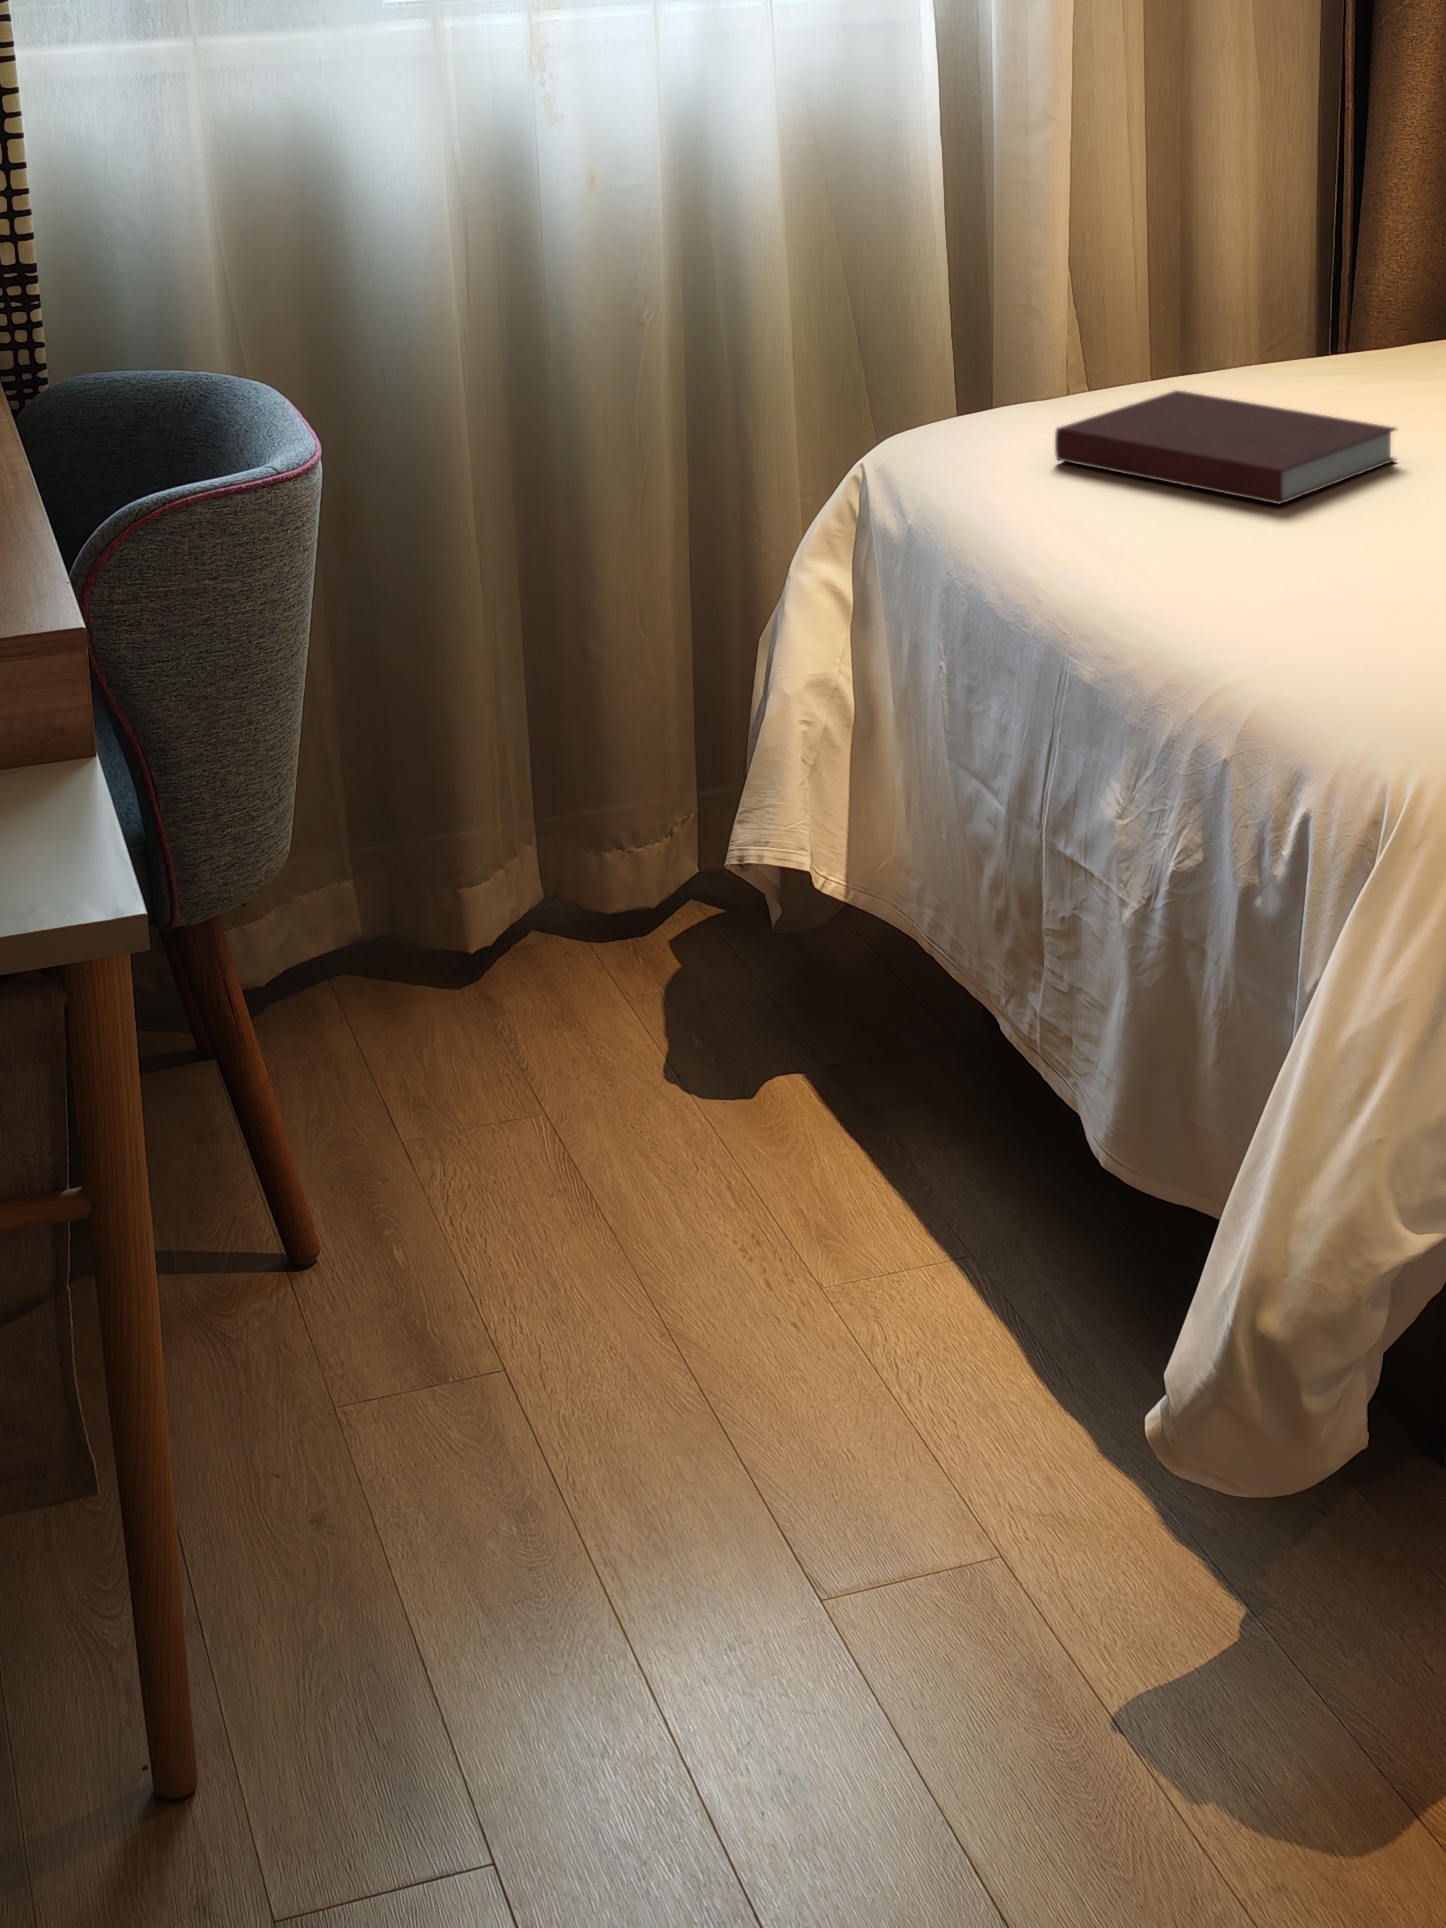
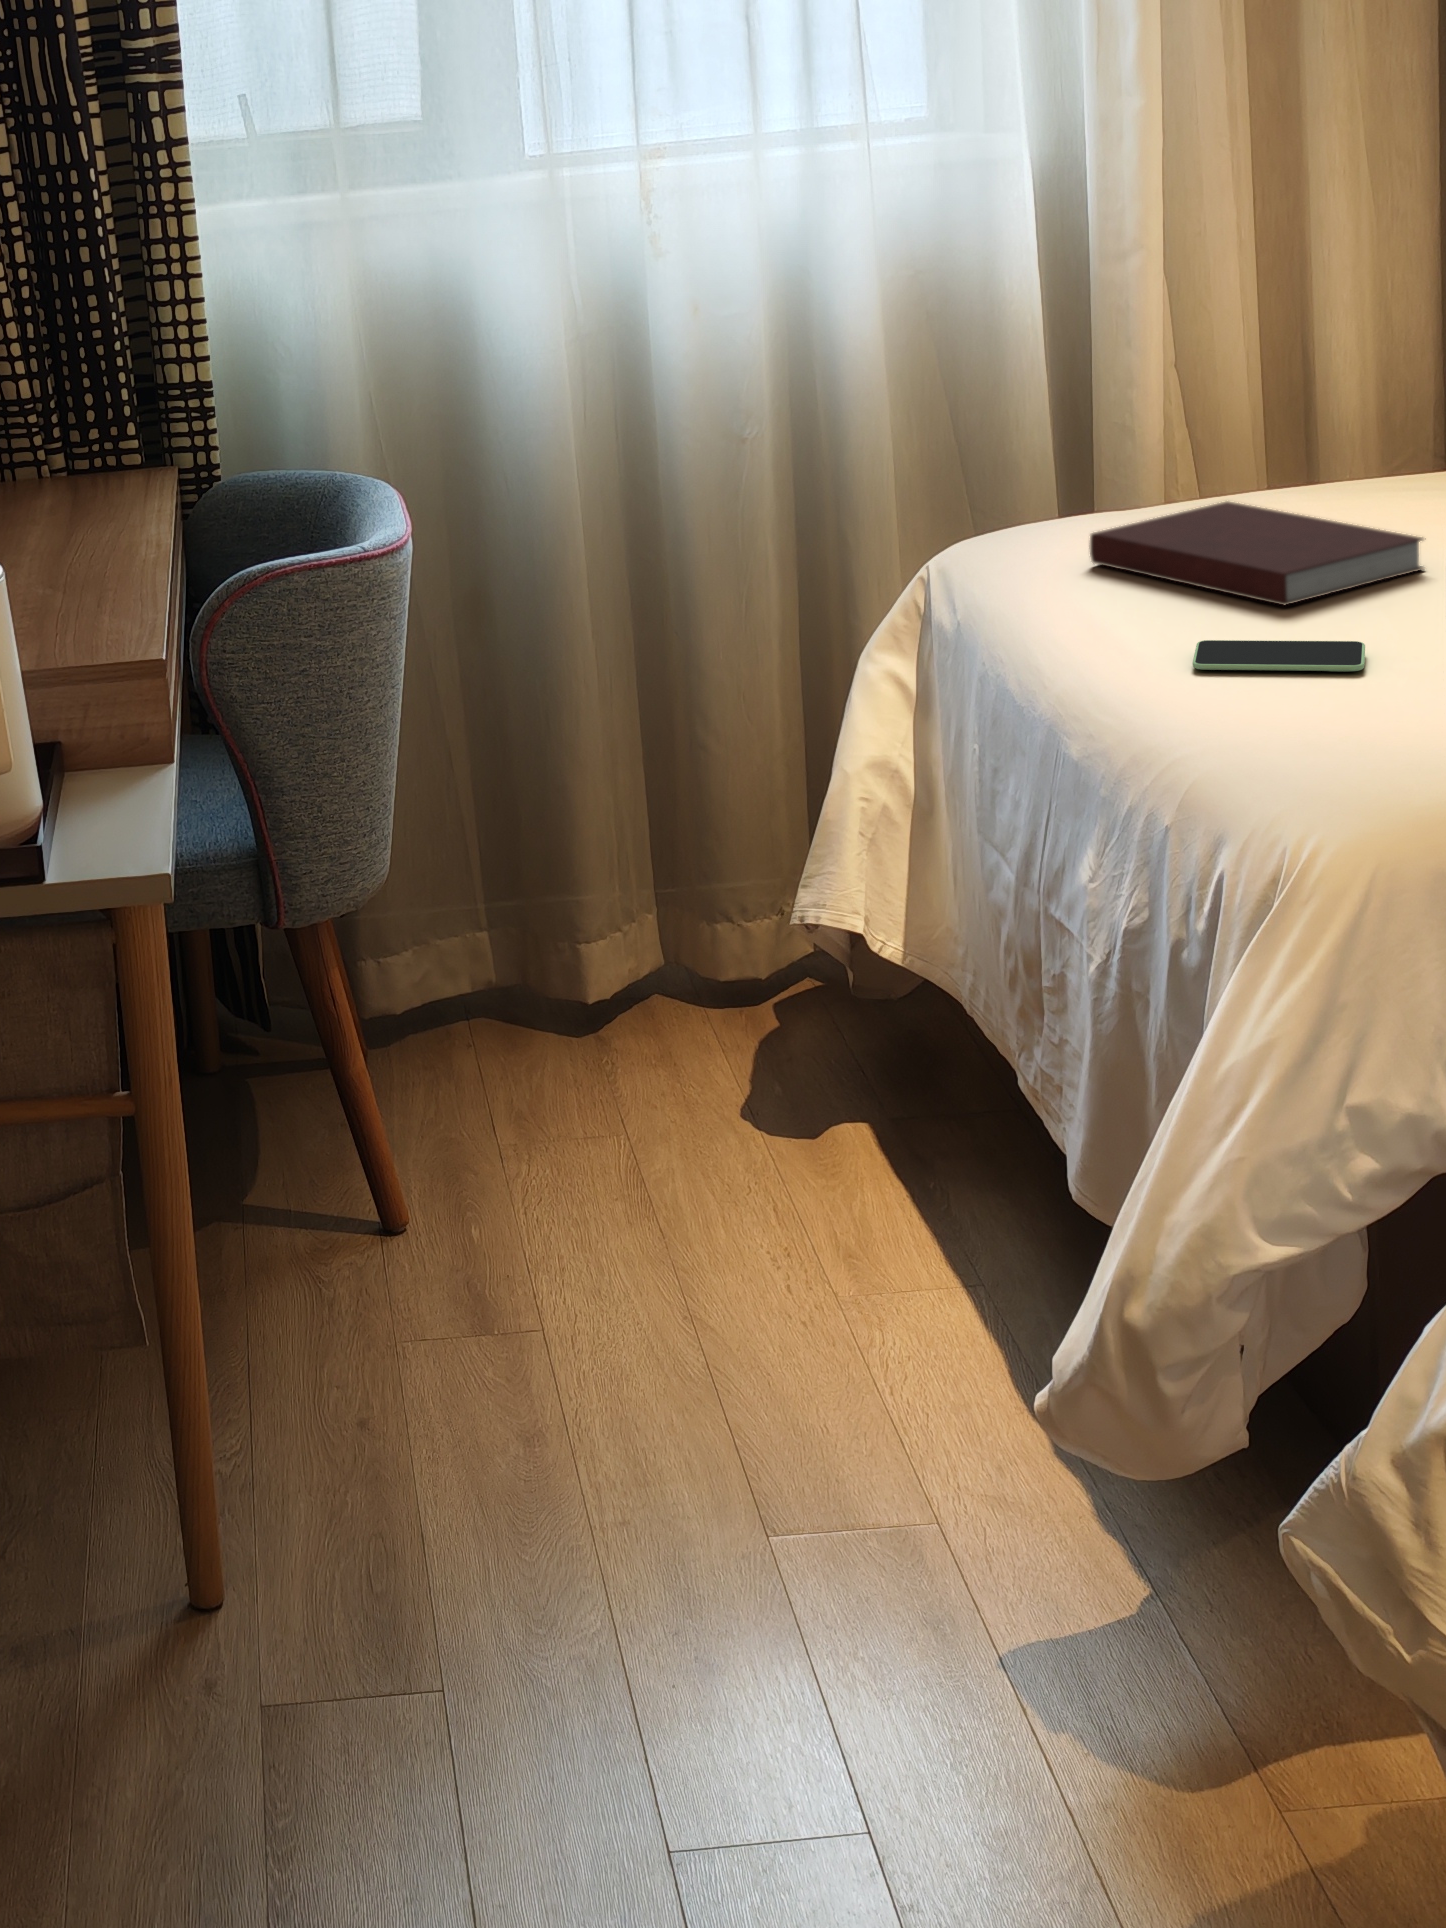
smartphone: none [1215,544,1397,580] -> present [1193,640,1365,671]

